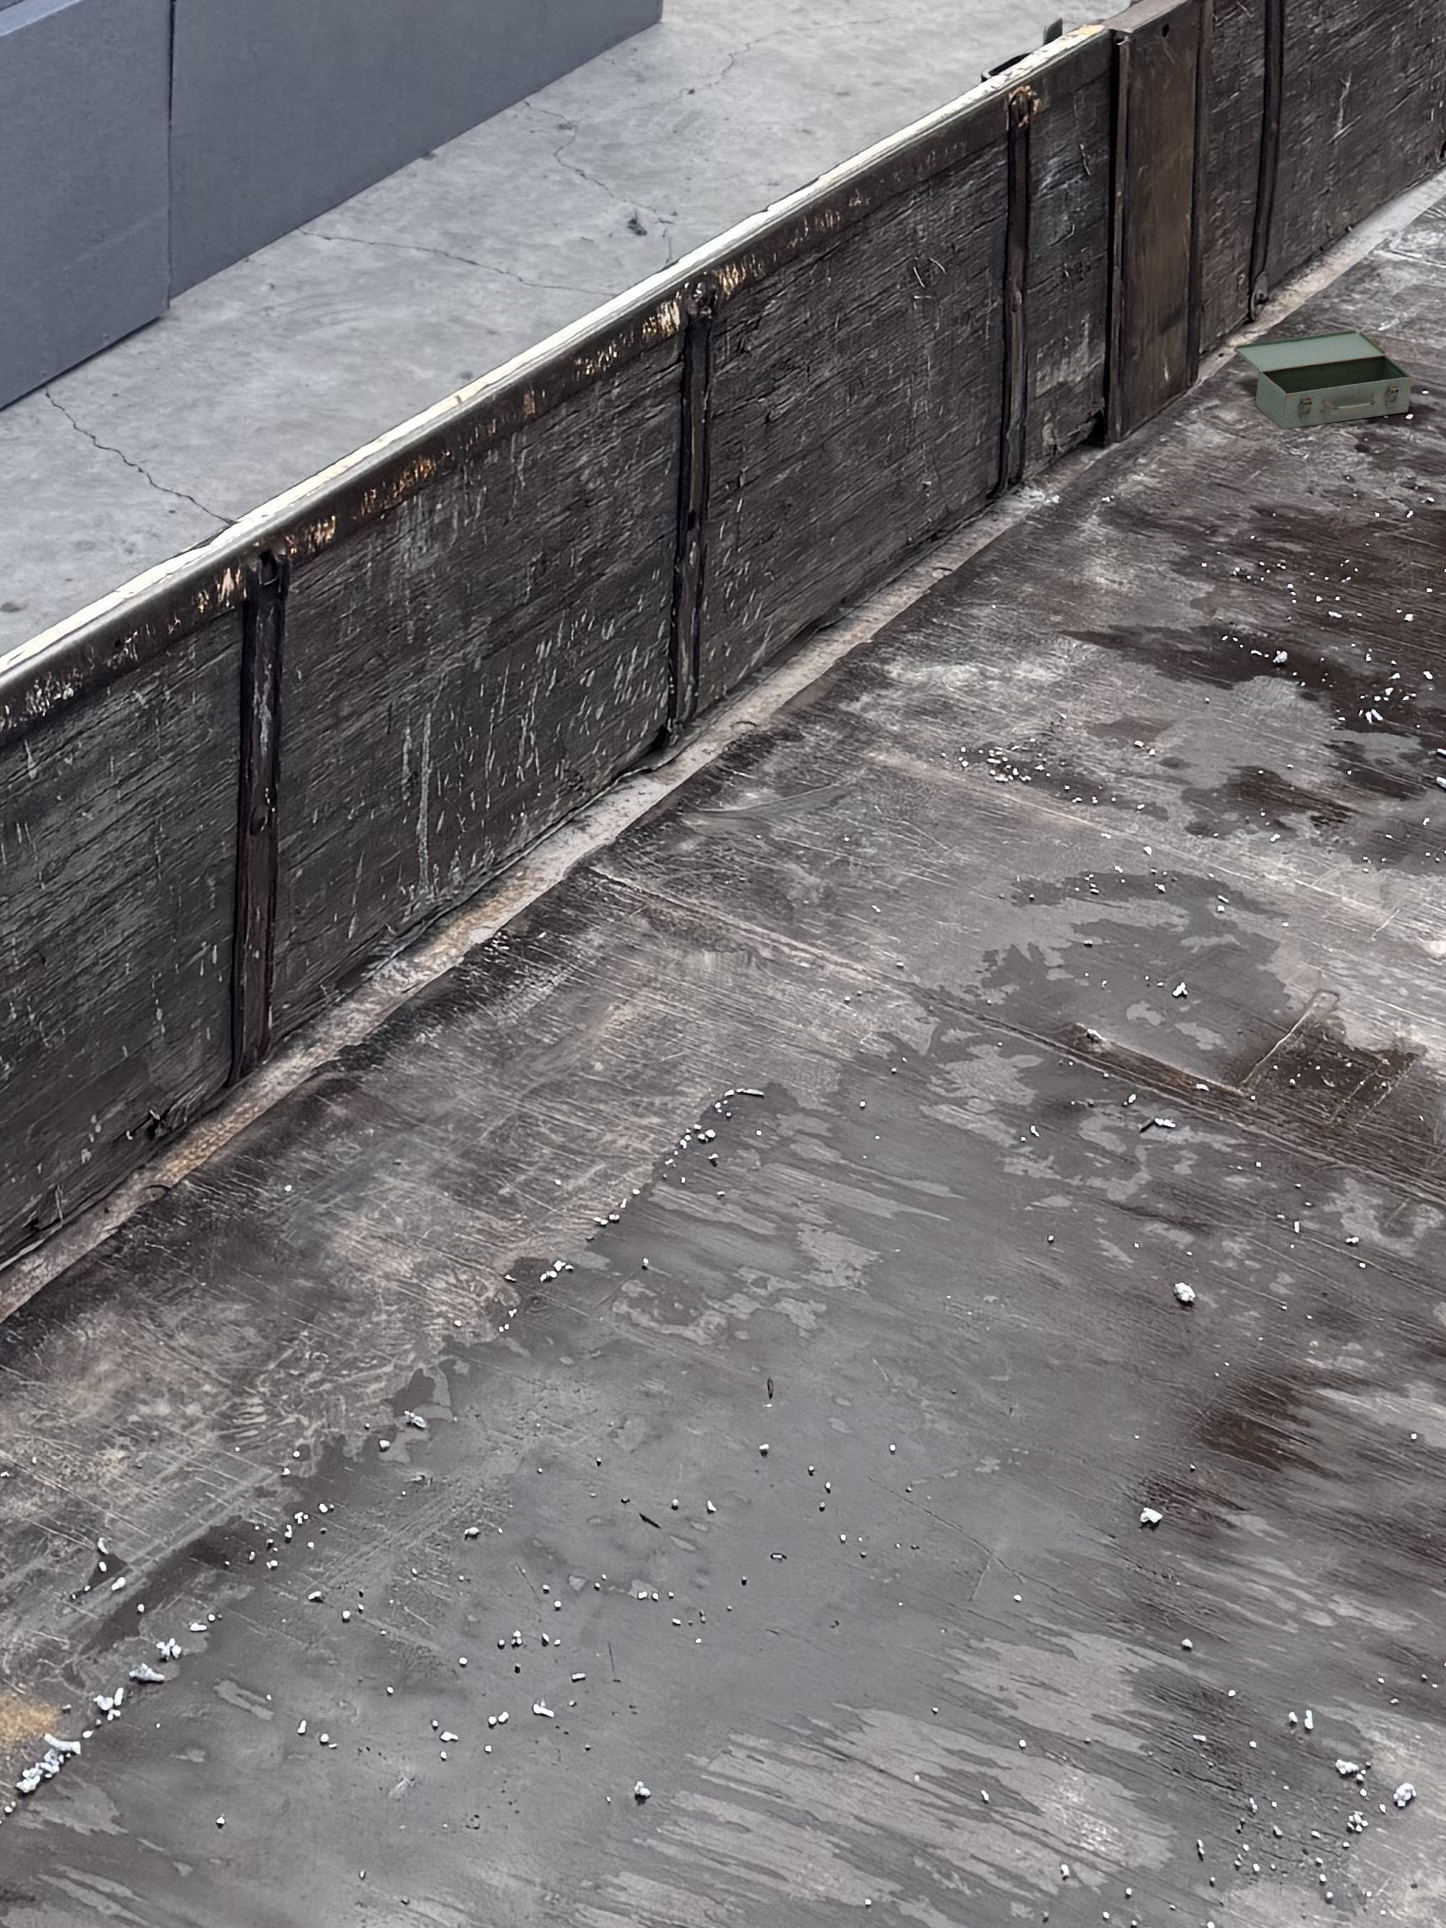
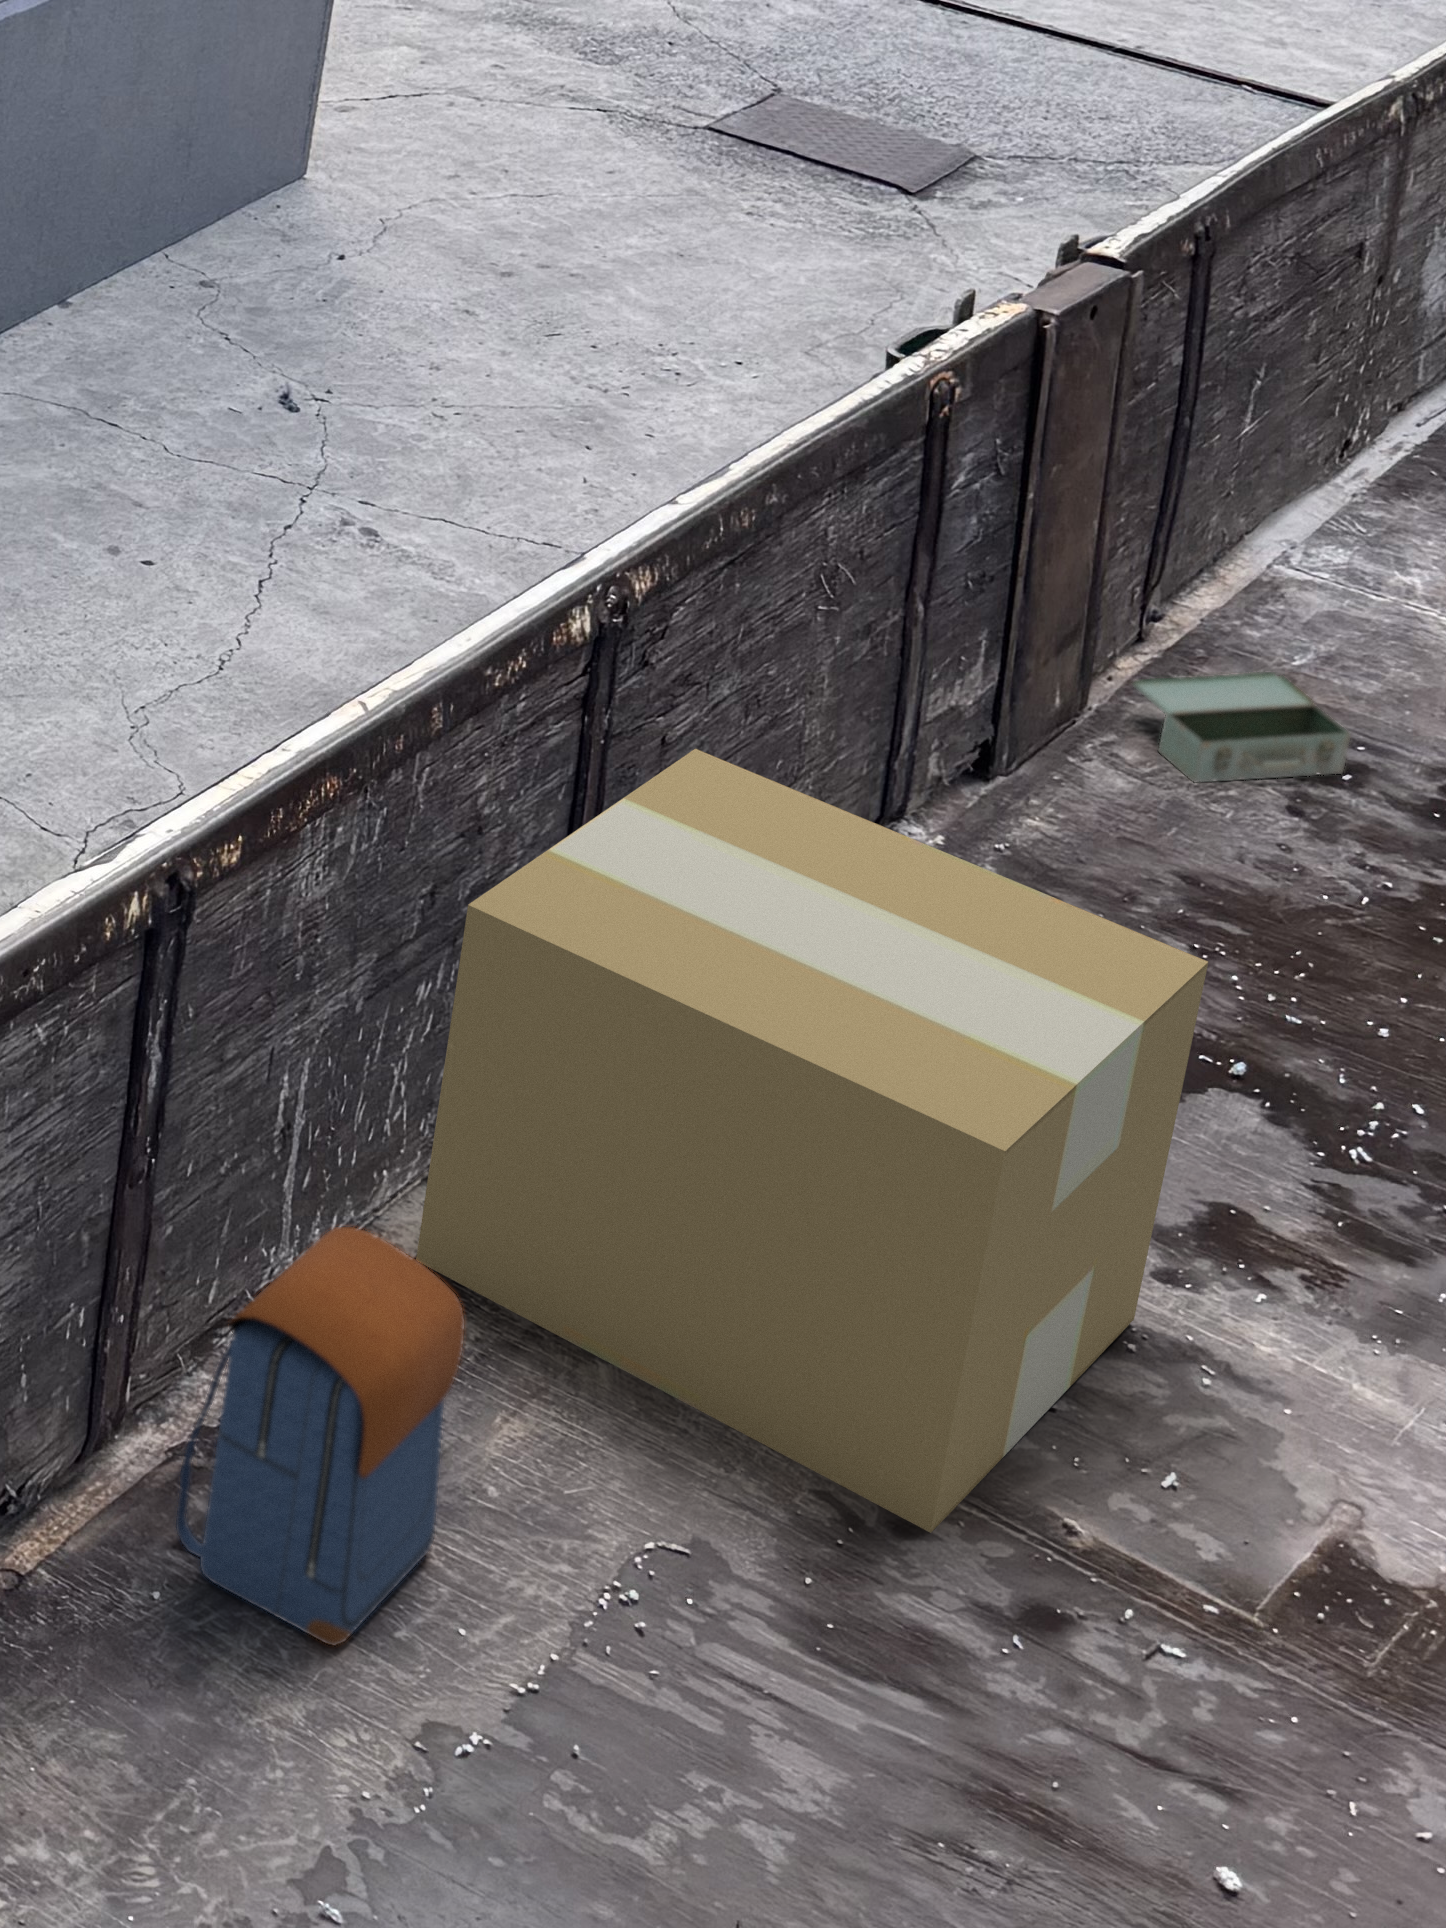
cardboard box: none [555,420,1203,1062] -> present [416,749,1208,1533]
backpack: none [312,848,551,1208] -> present [176,1227,464,1646]

